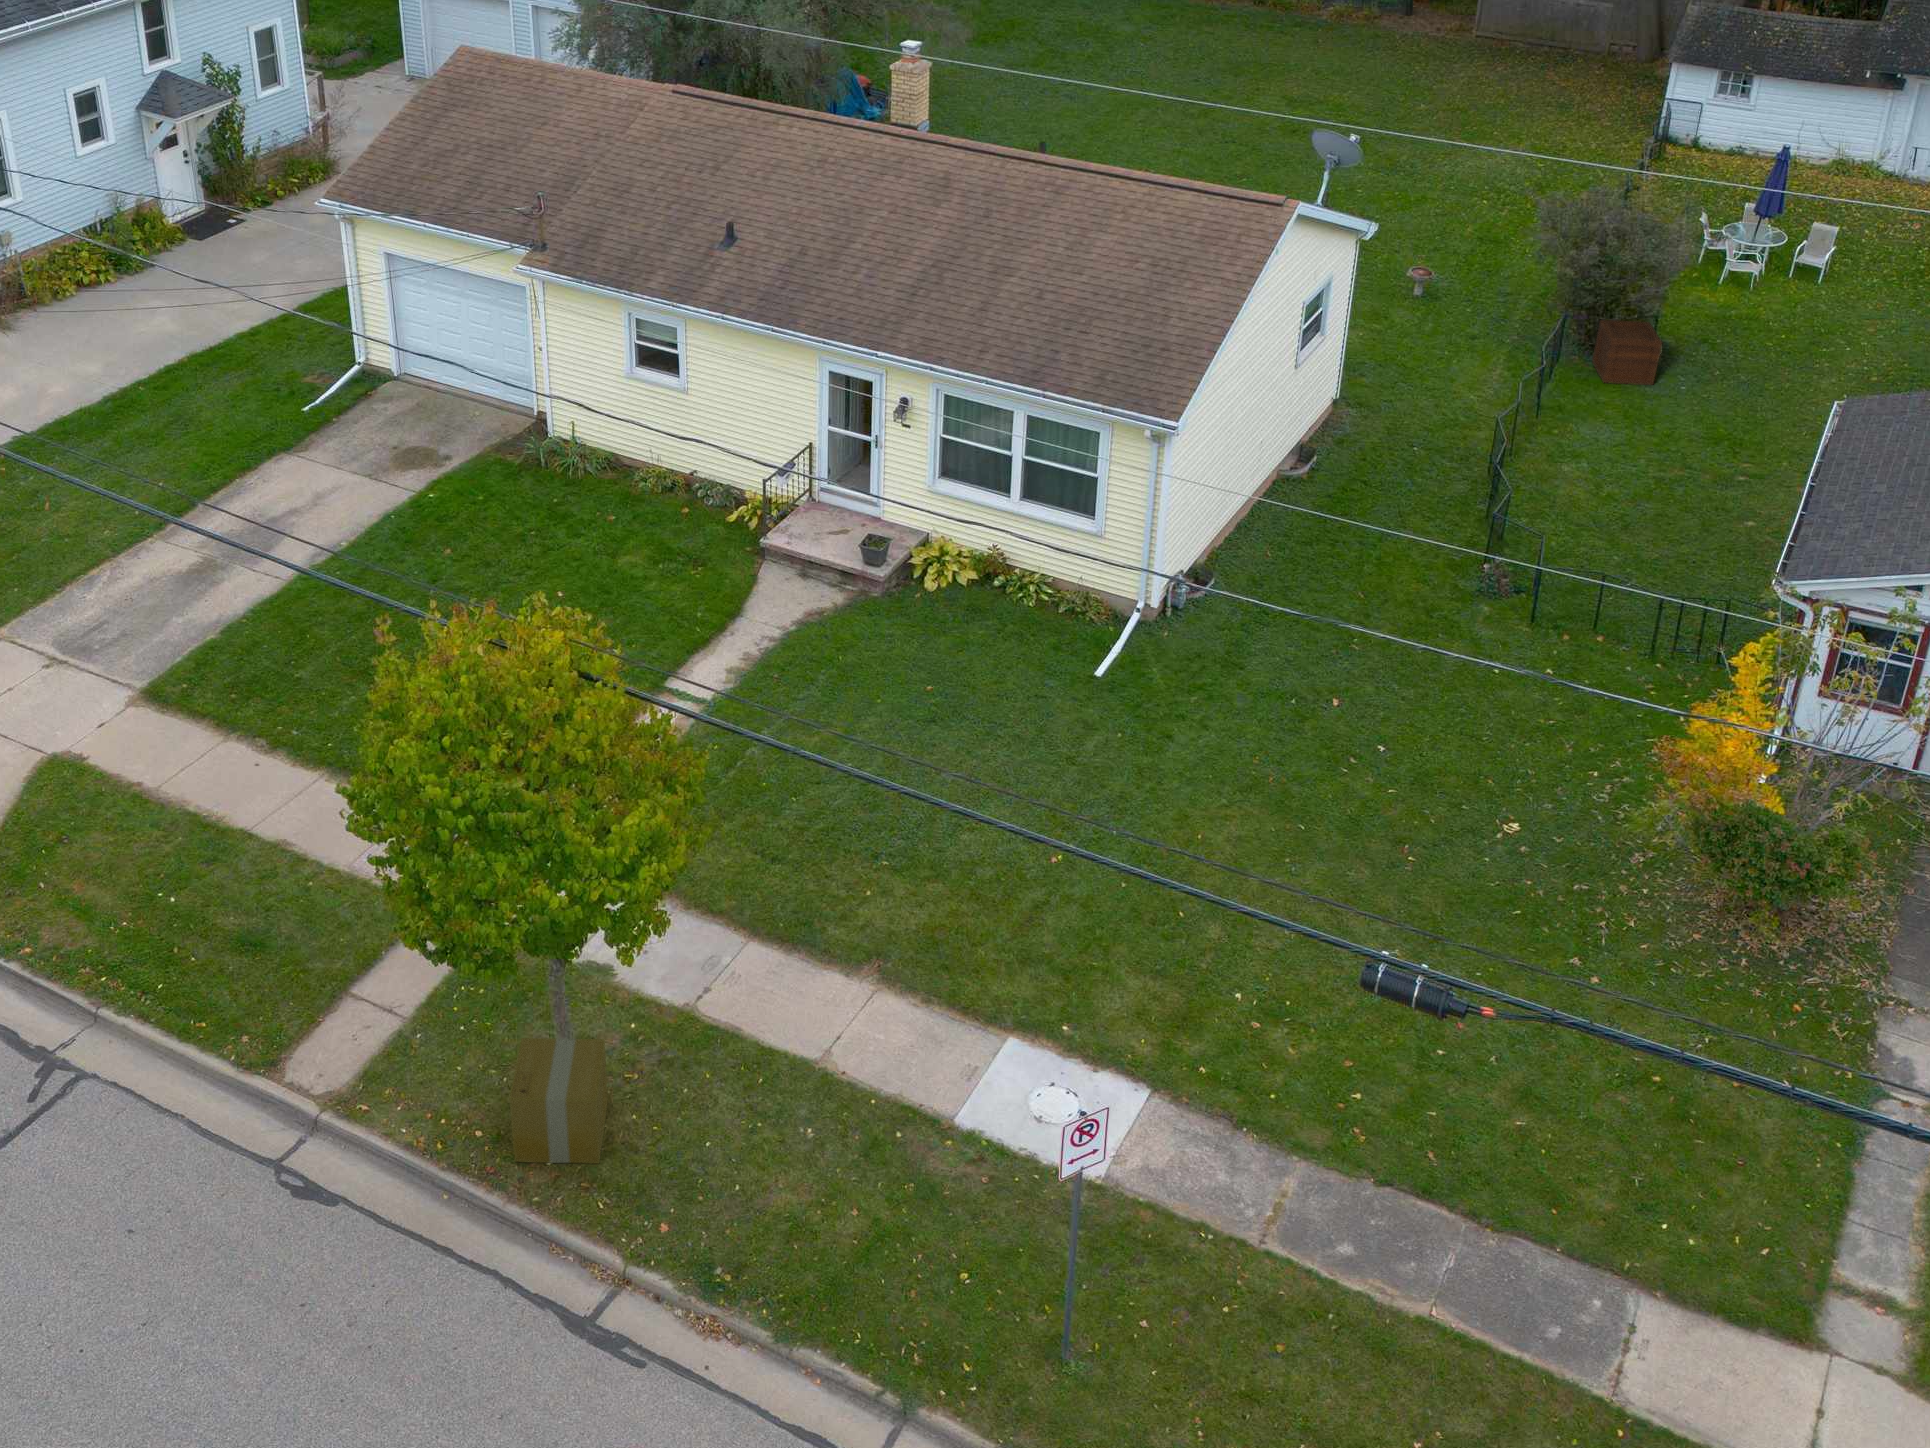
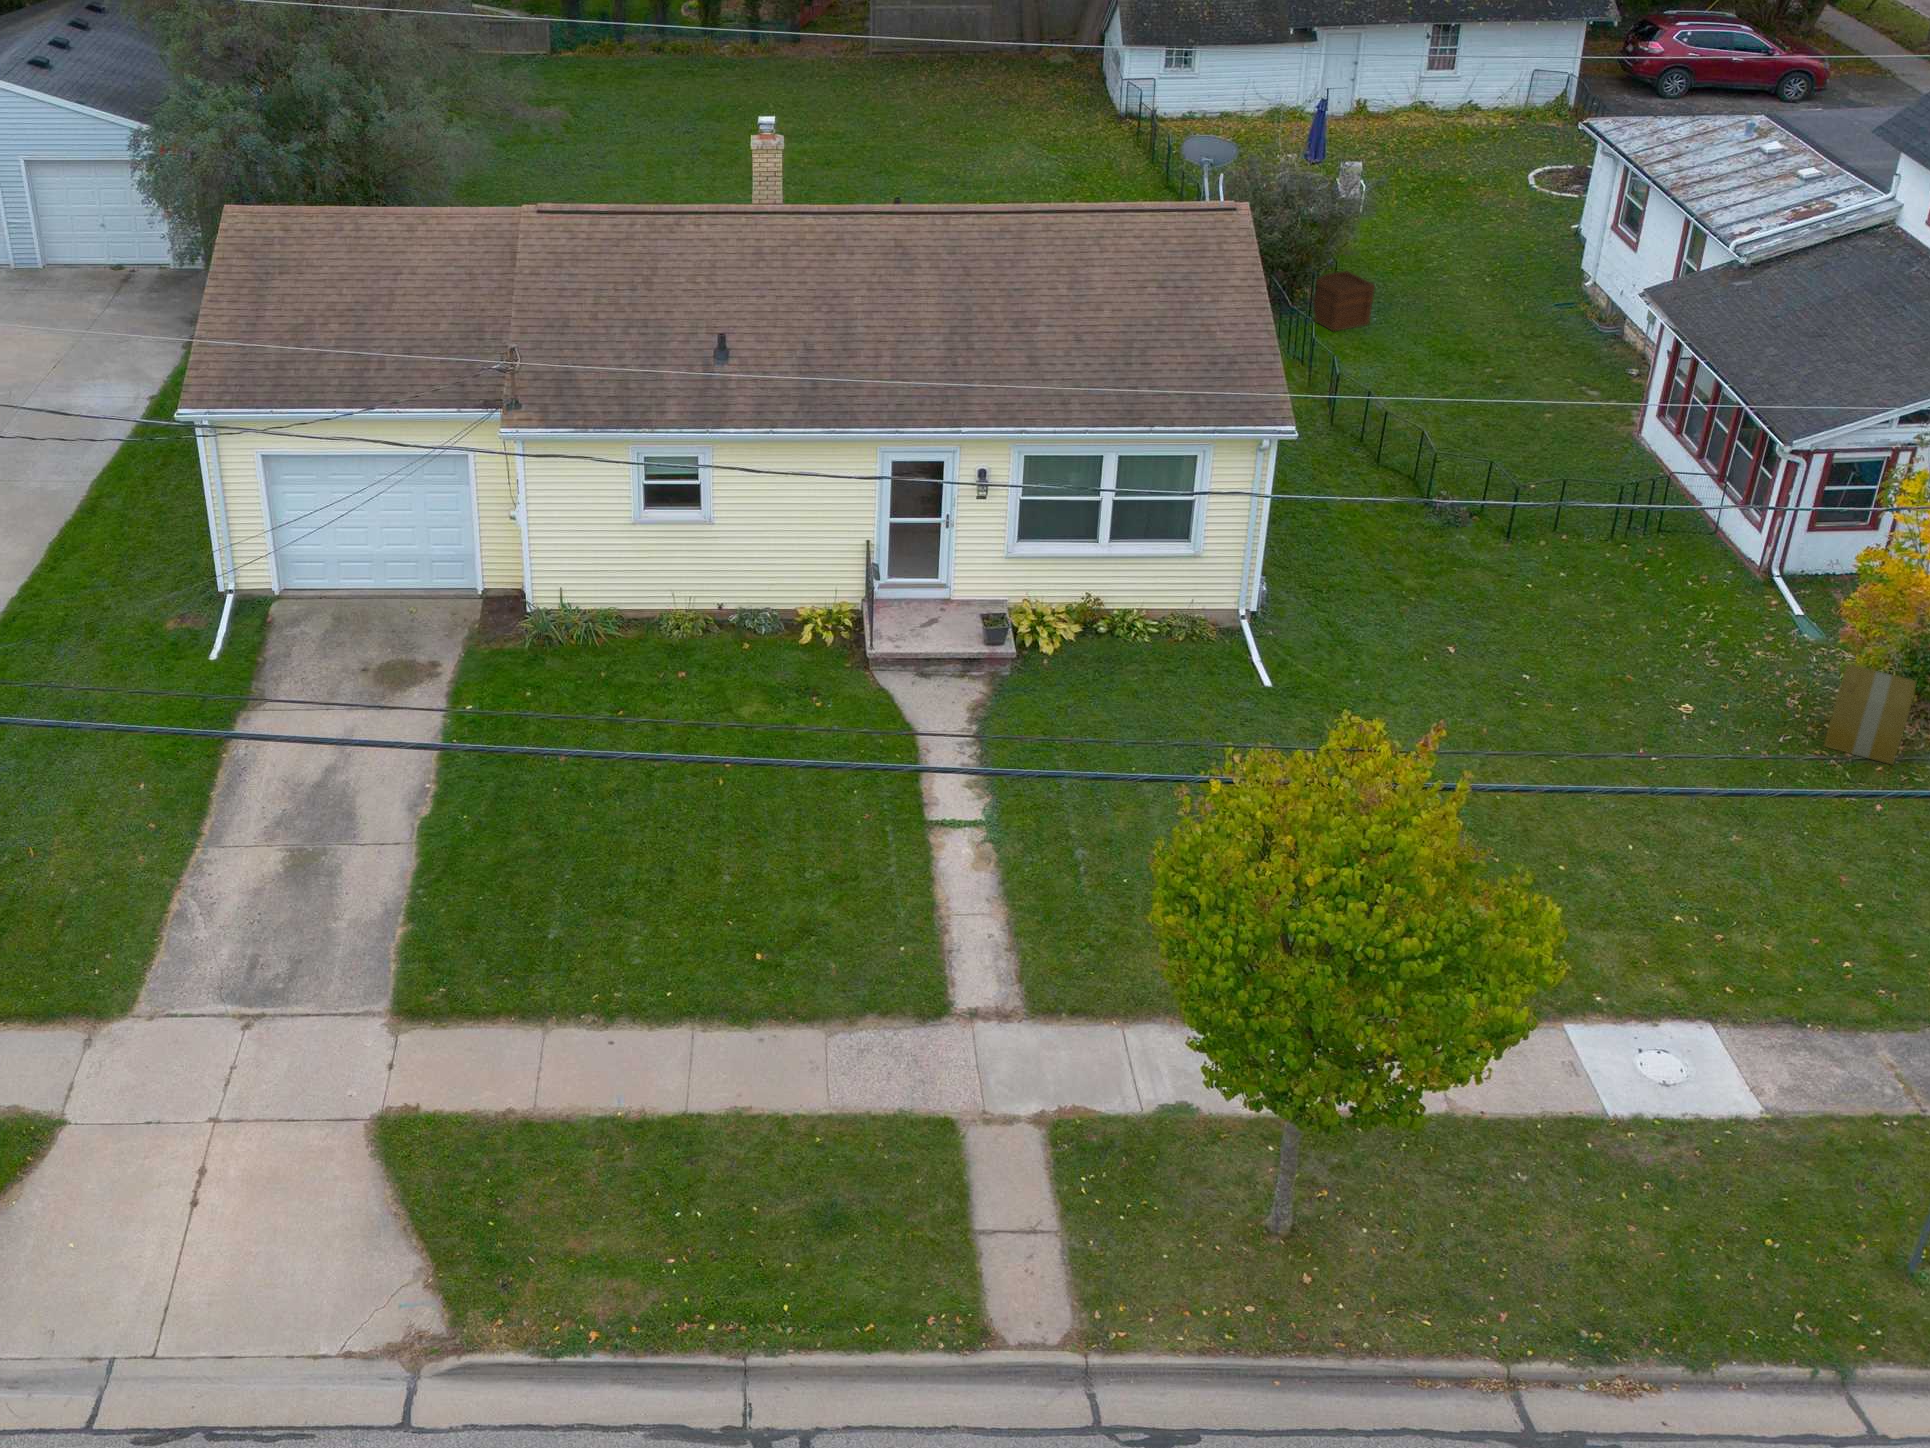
cardboard box: present [509,1038,608,1164] -> present [1824,664,1916,764]

